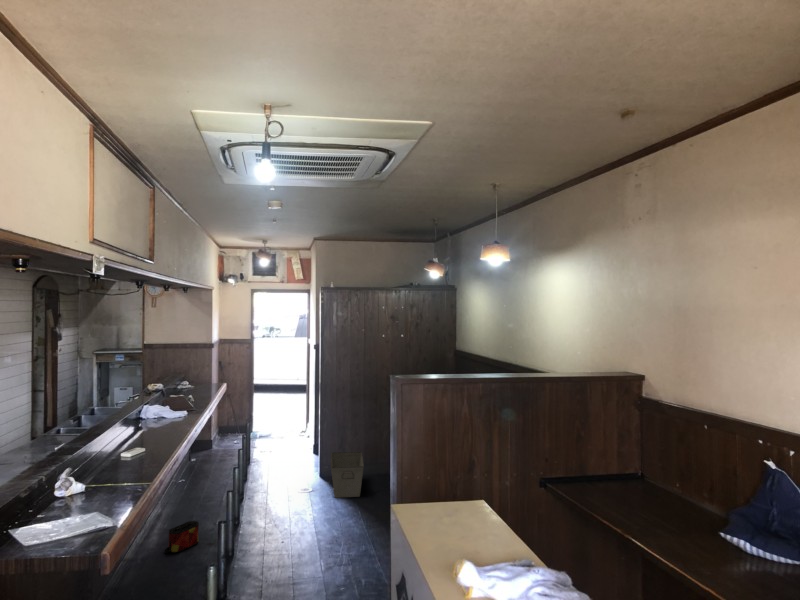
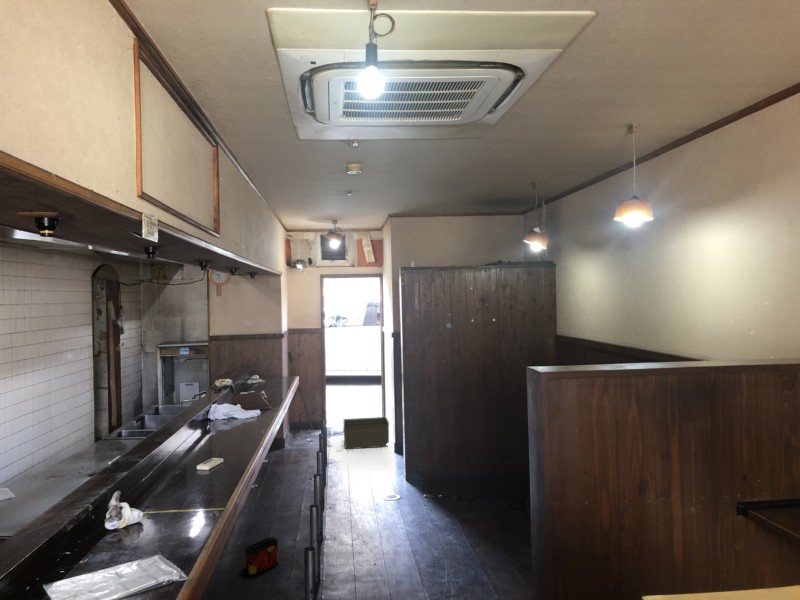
storage bin: present [331,452,364,498] -> present [343,417,389,449]

